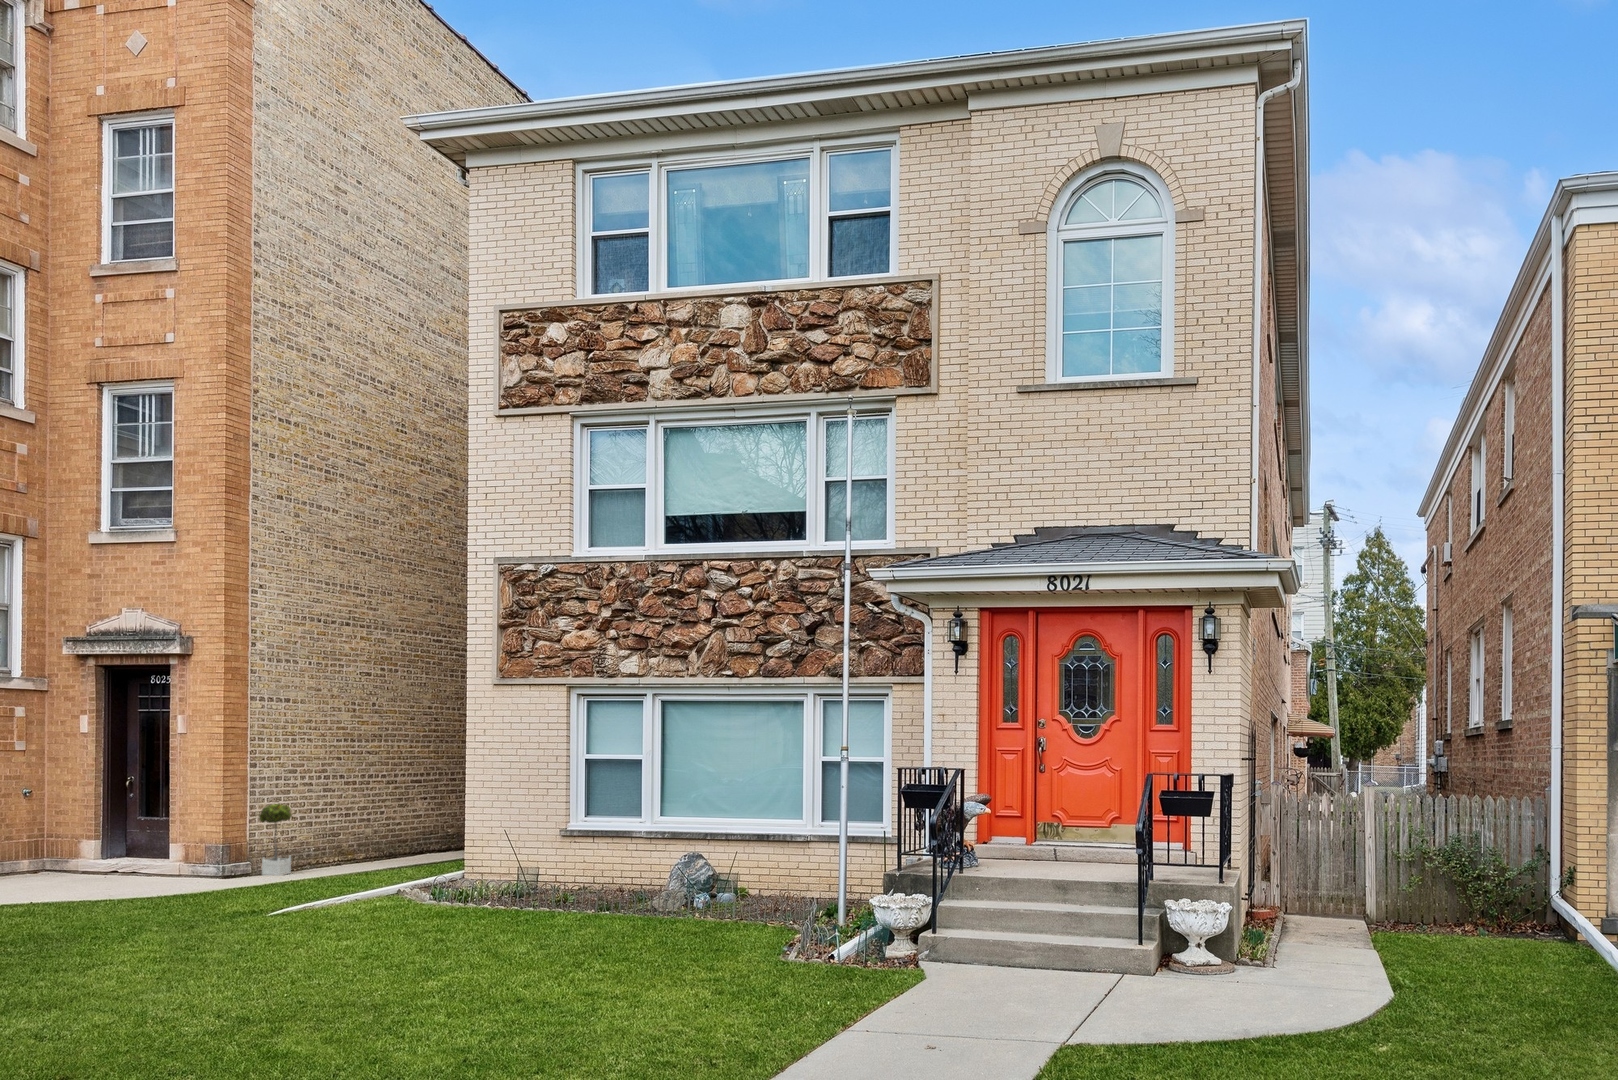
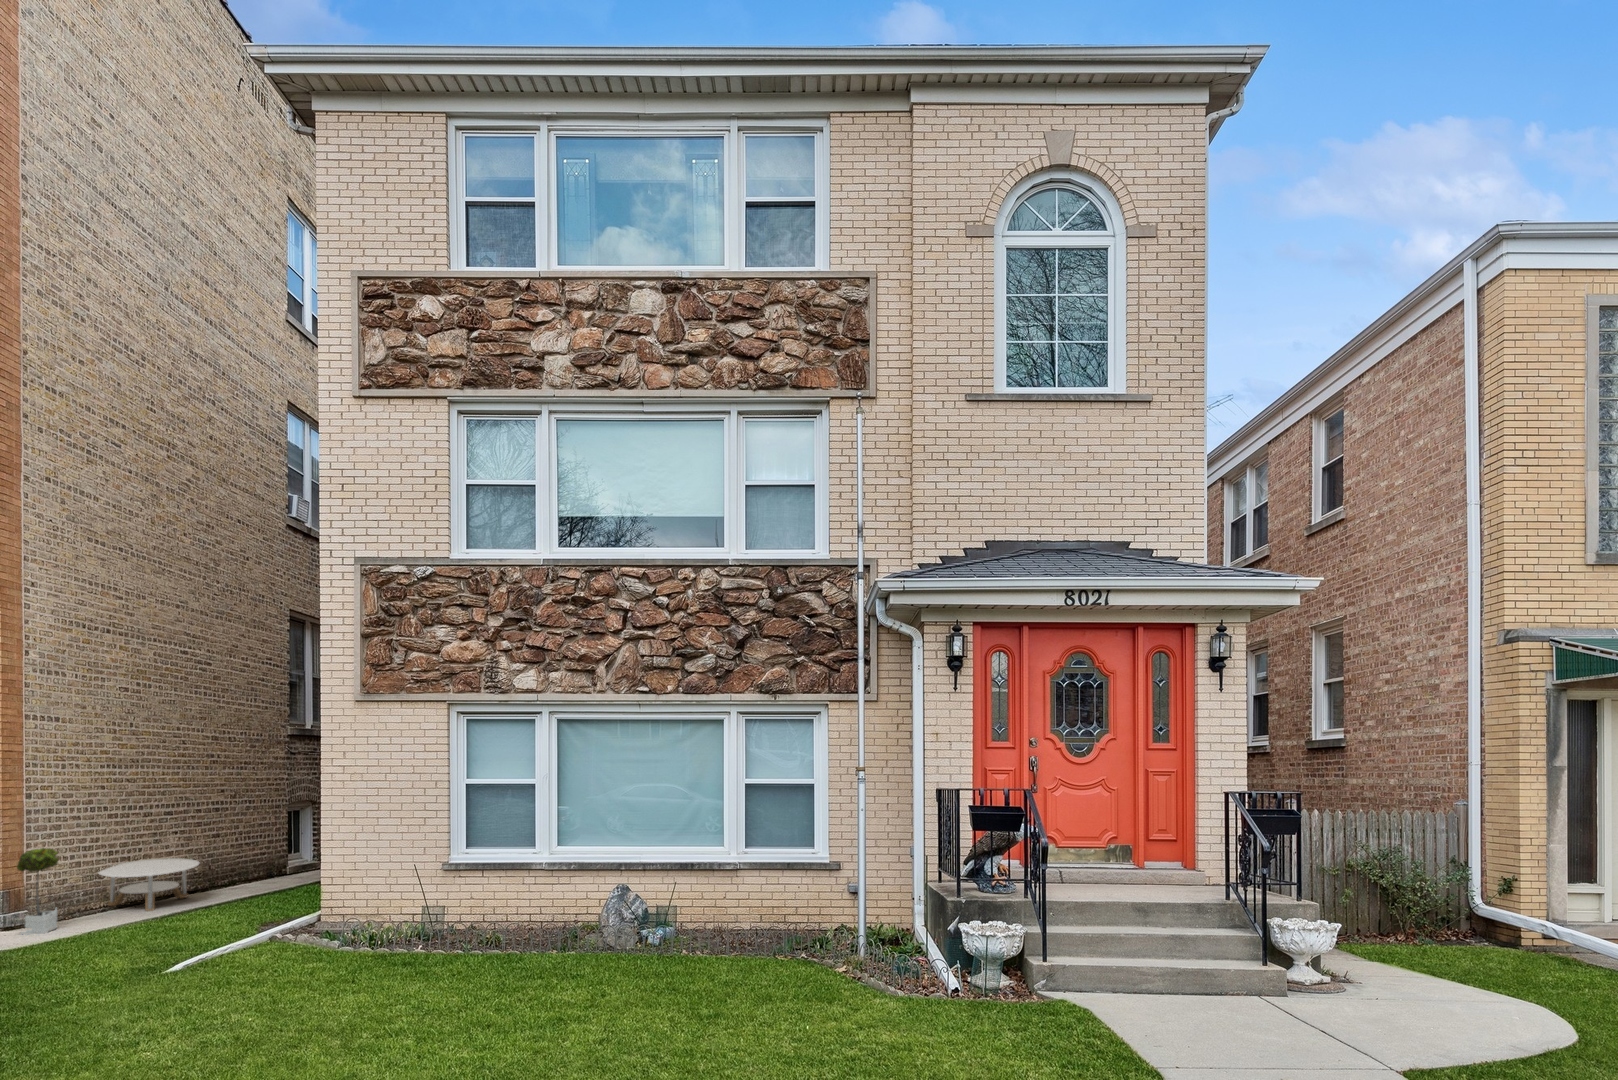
round table: none [332,828,415,870] -> present [98,858,199,911]

